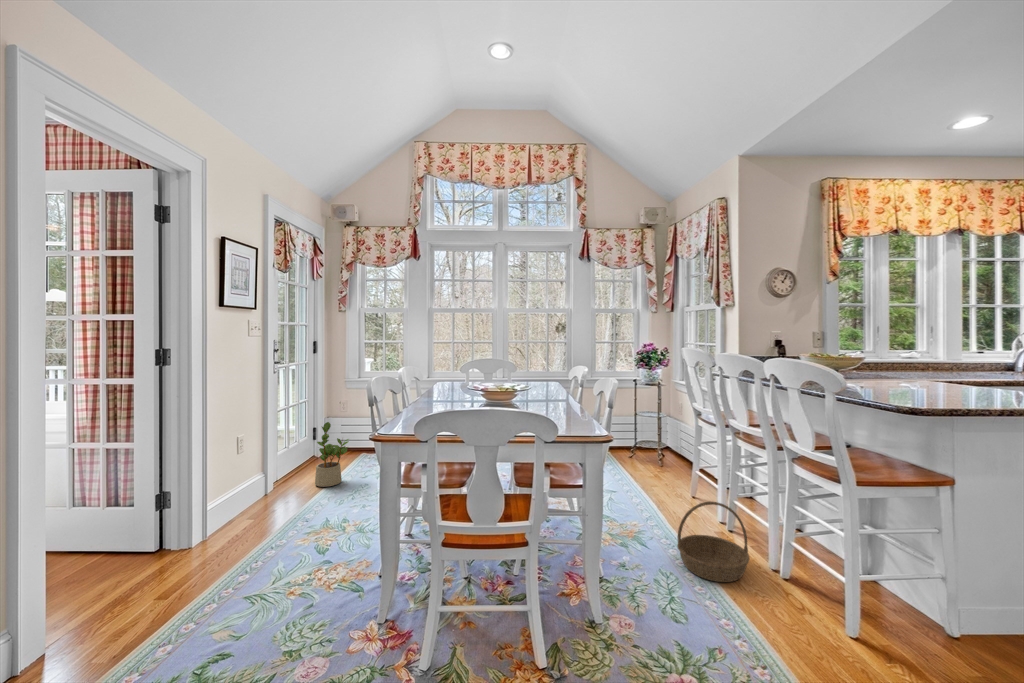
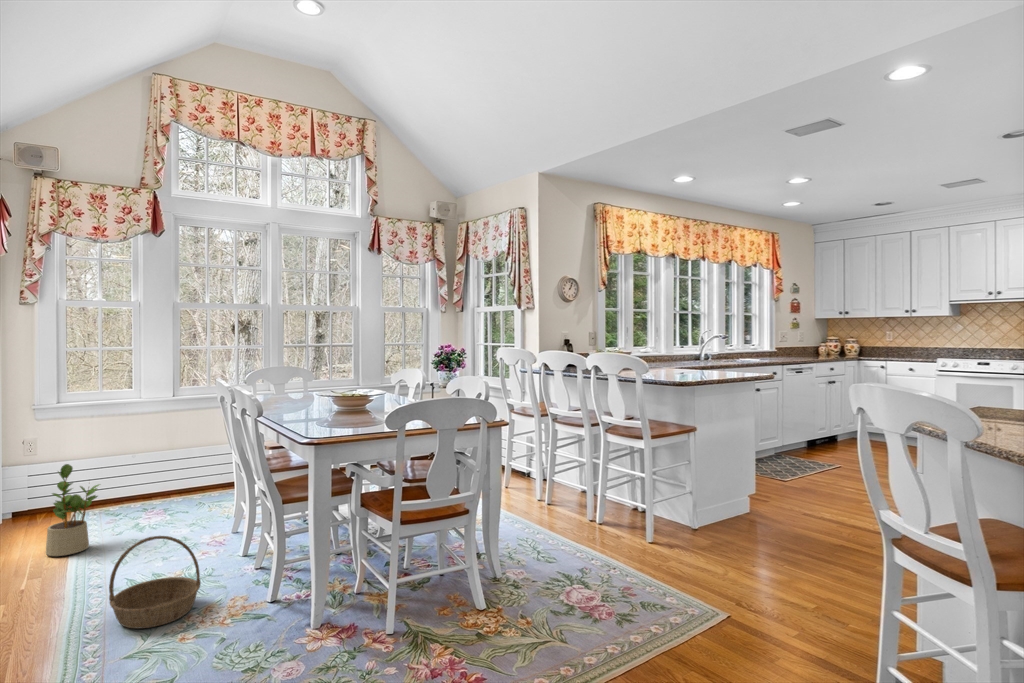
basket: present [677,502,750,582] -> present [109,536,201,629]

